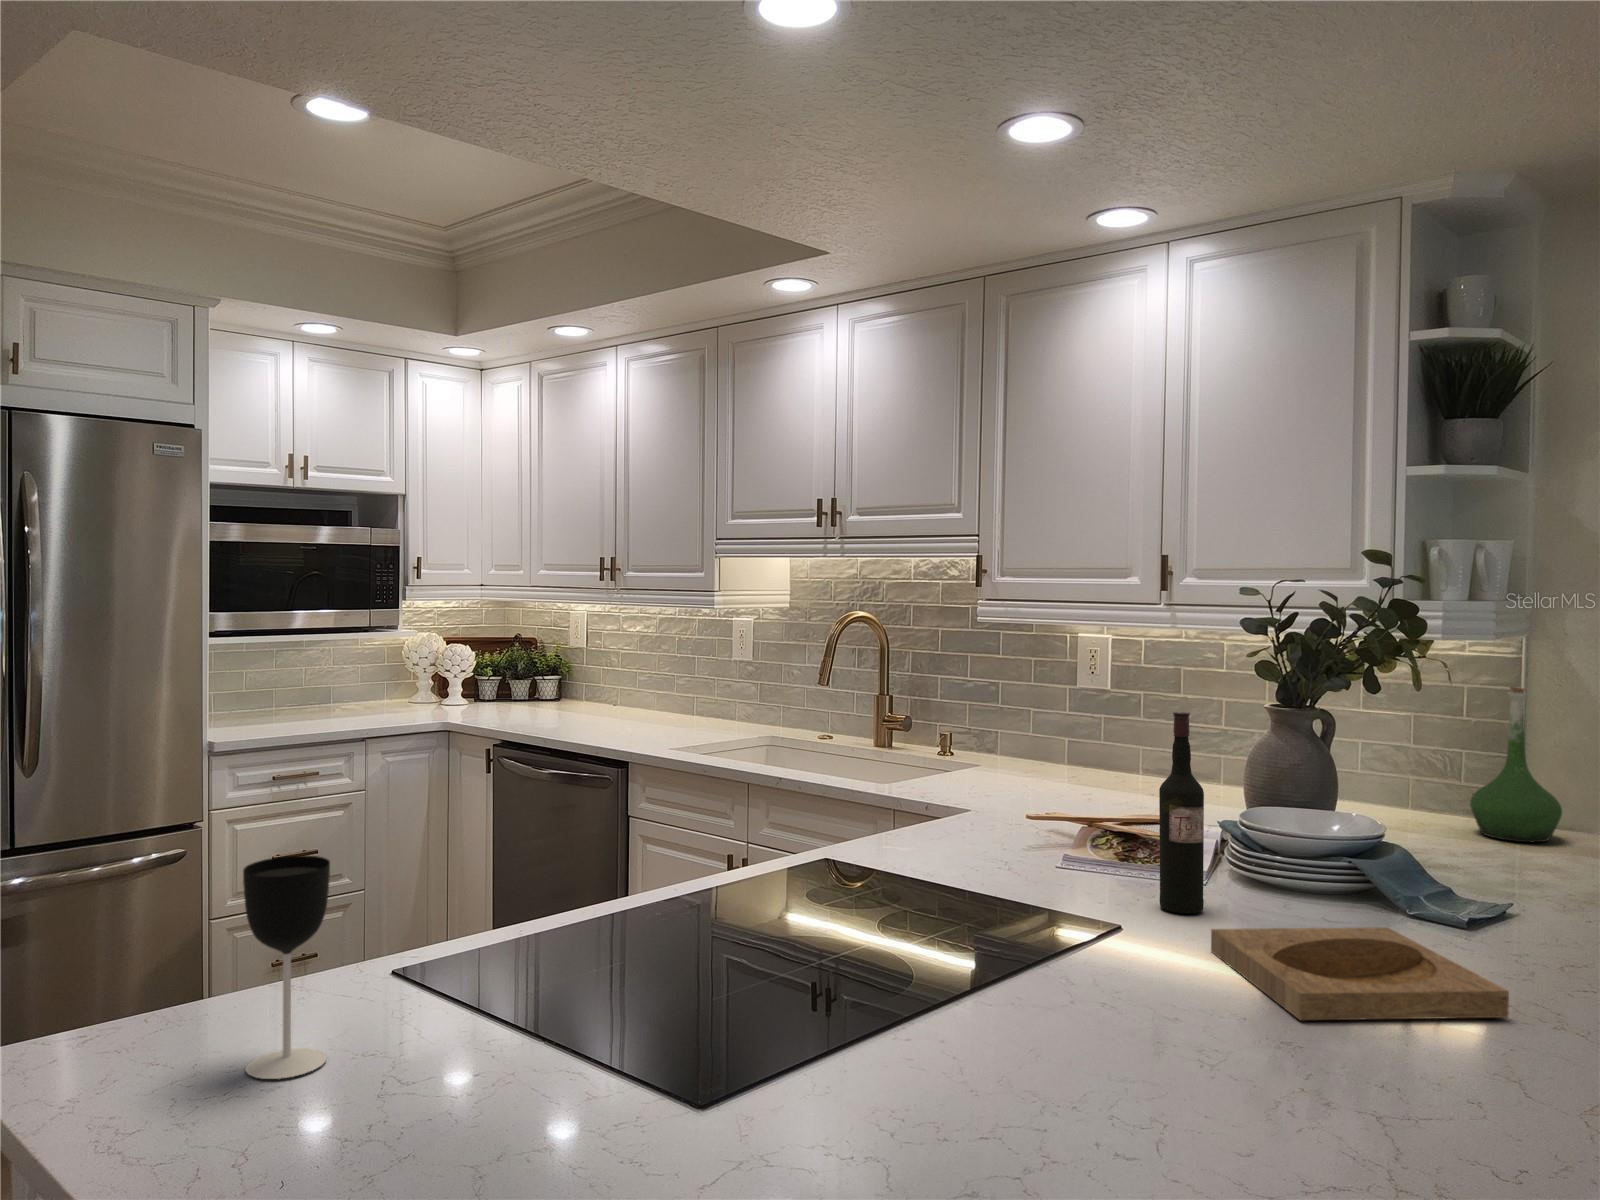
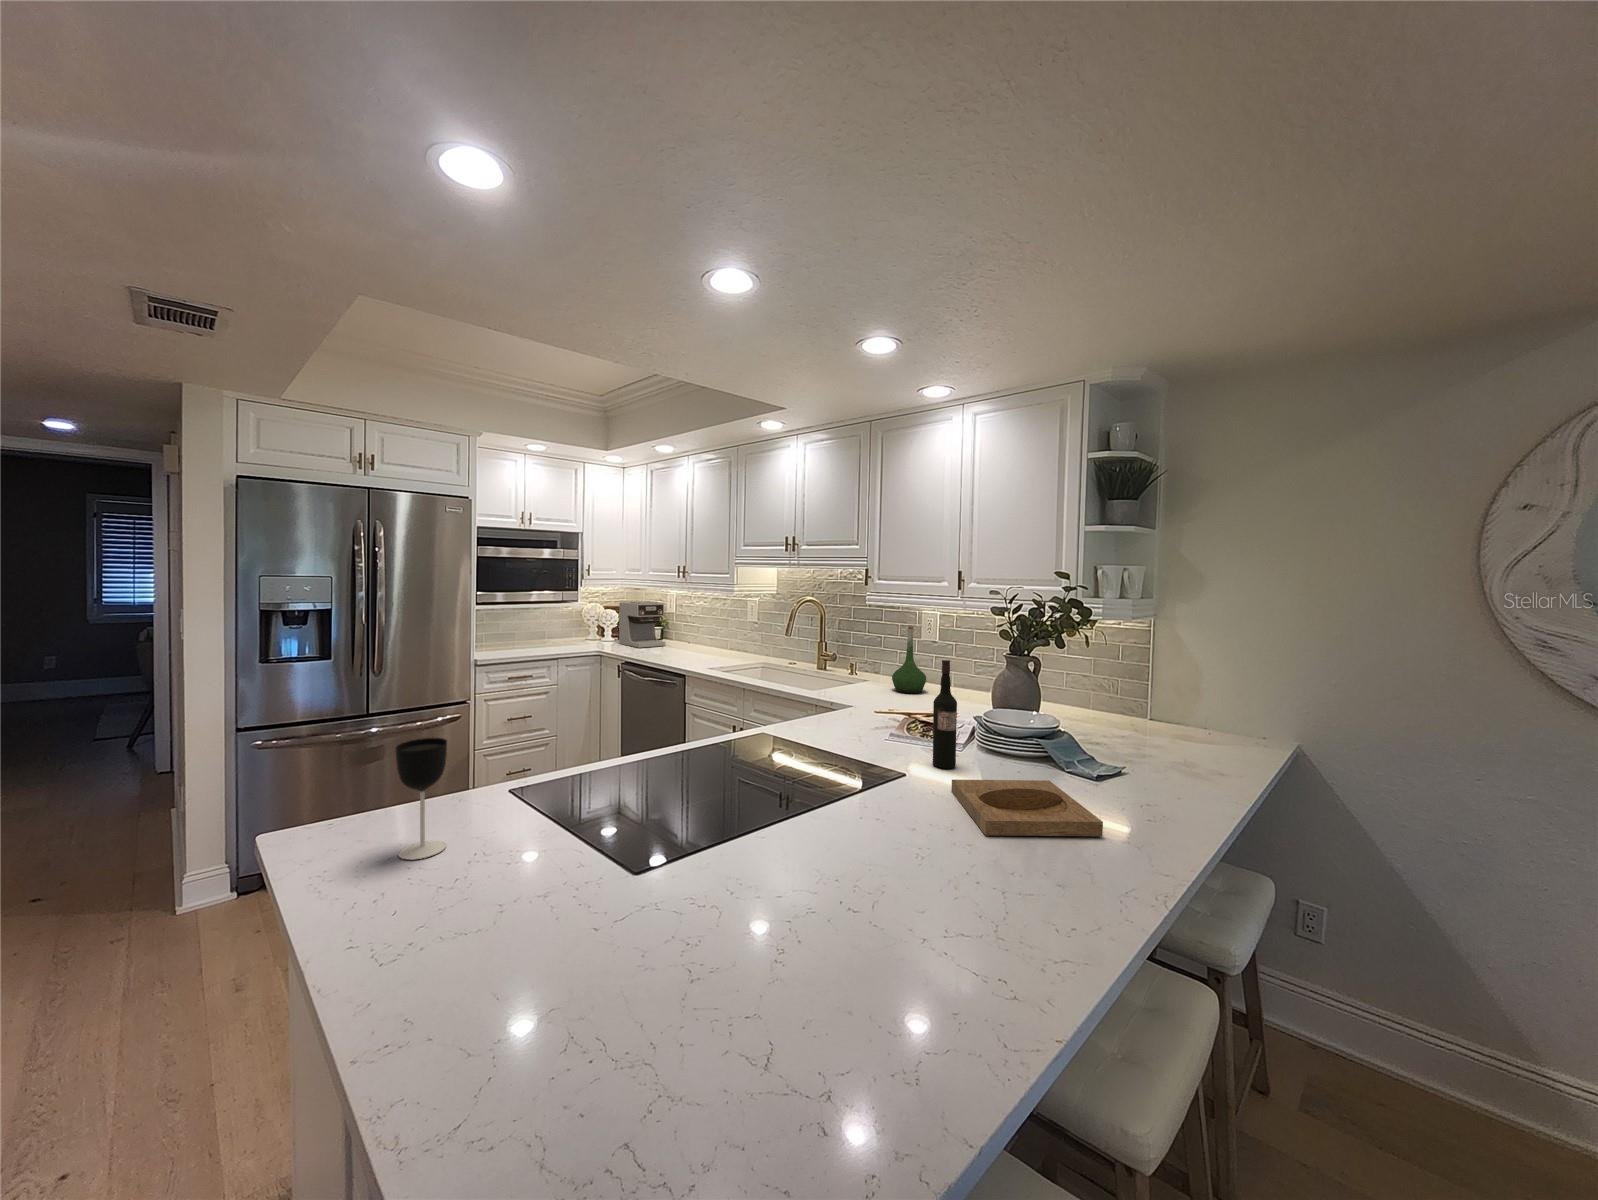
coffee maker: none [477,626,569,716] -> present [619,601,665,648]
vase: present [1470,686,1562,842] -> present [892,626,926,693]

